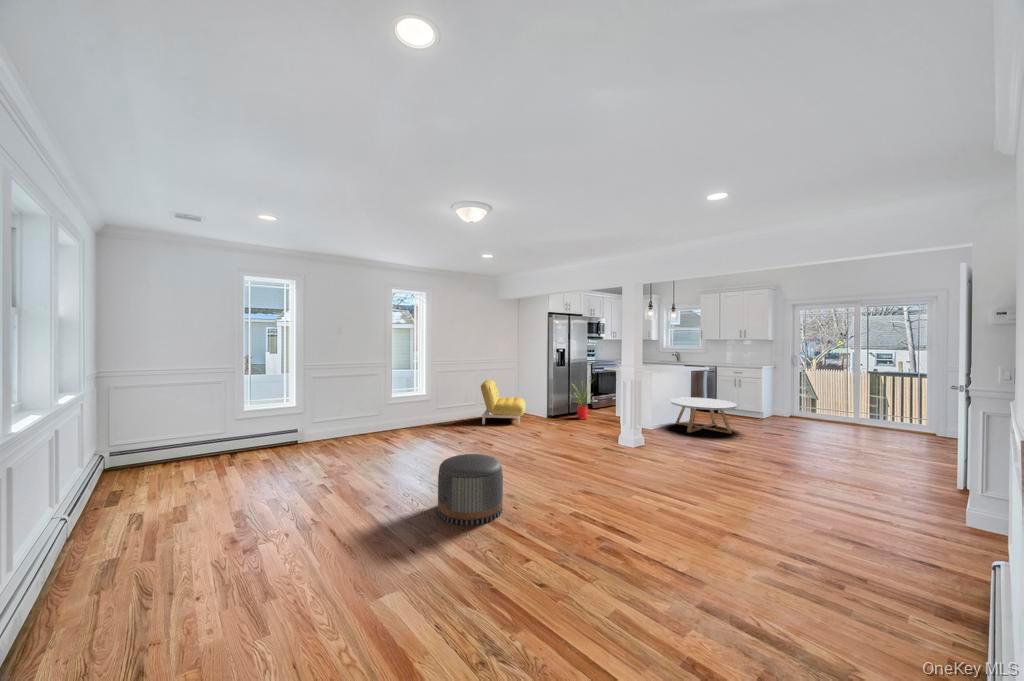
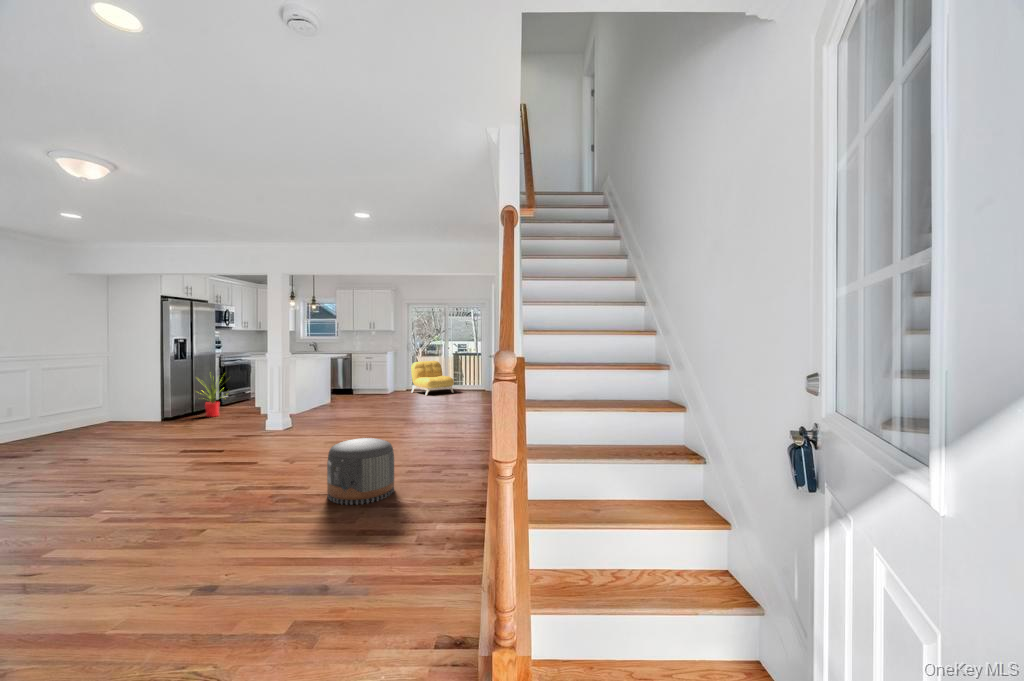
armchair: present [481,380,525,425] -> present [411,361,454,396]
coffee table: present [671,398,737,434] -> none [312,381,370,412]
pouf: present [438,454,503,525] -> present [327,438,394,505]

